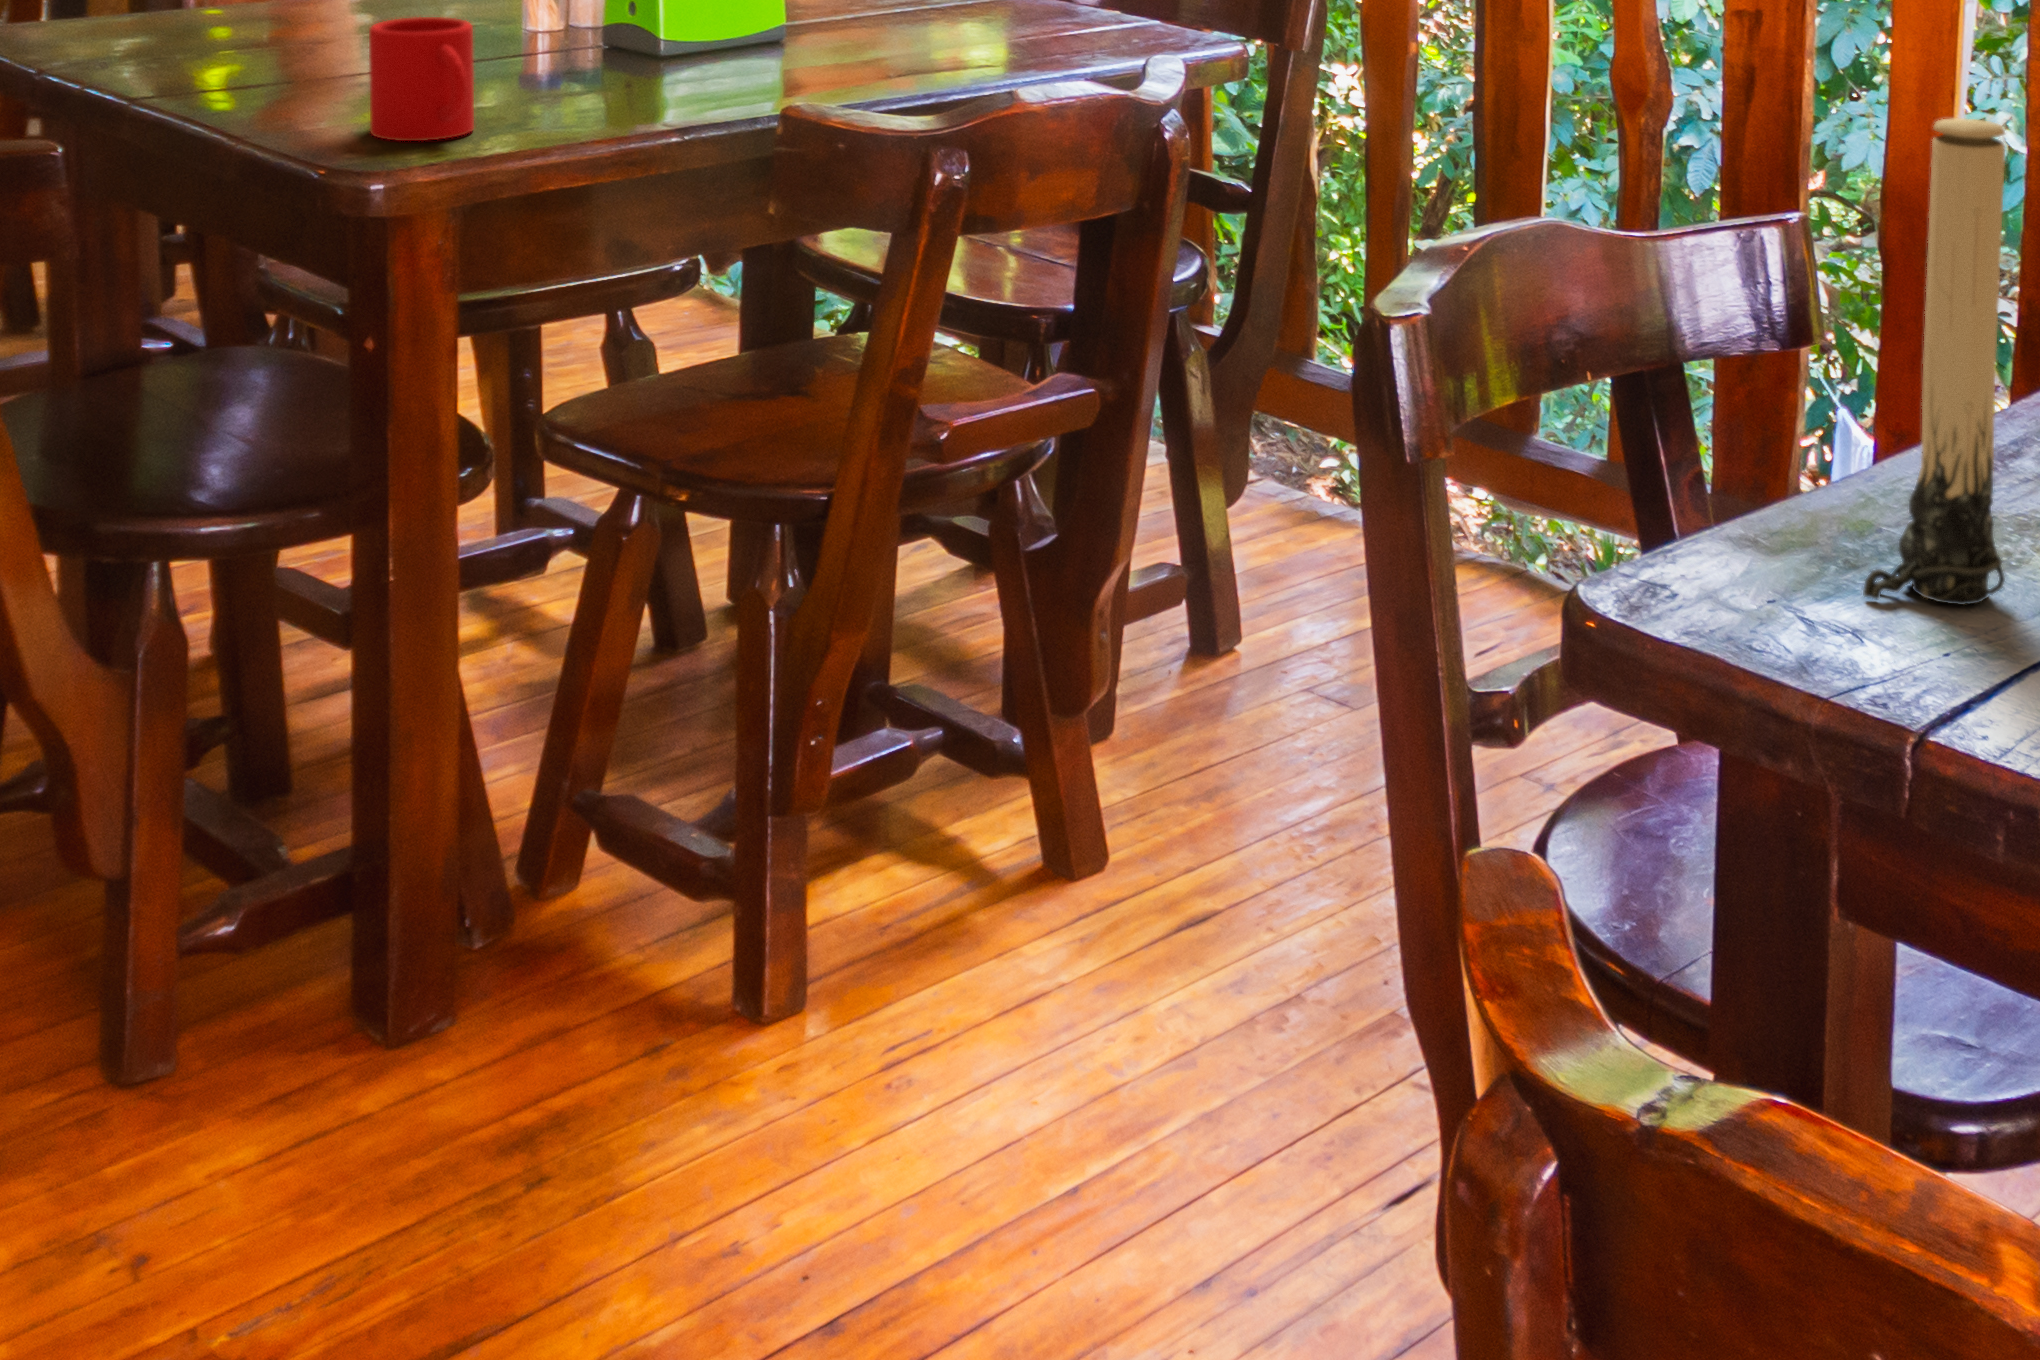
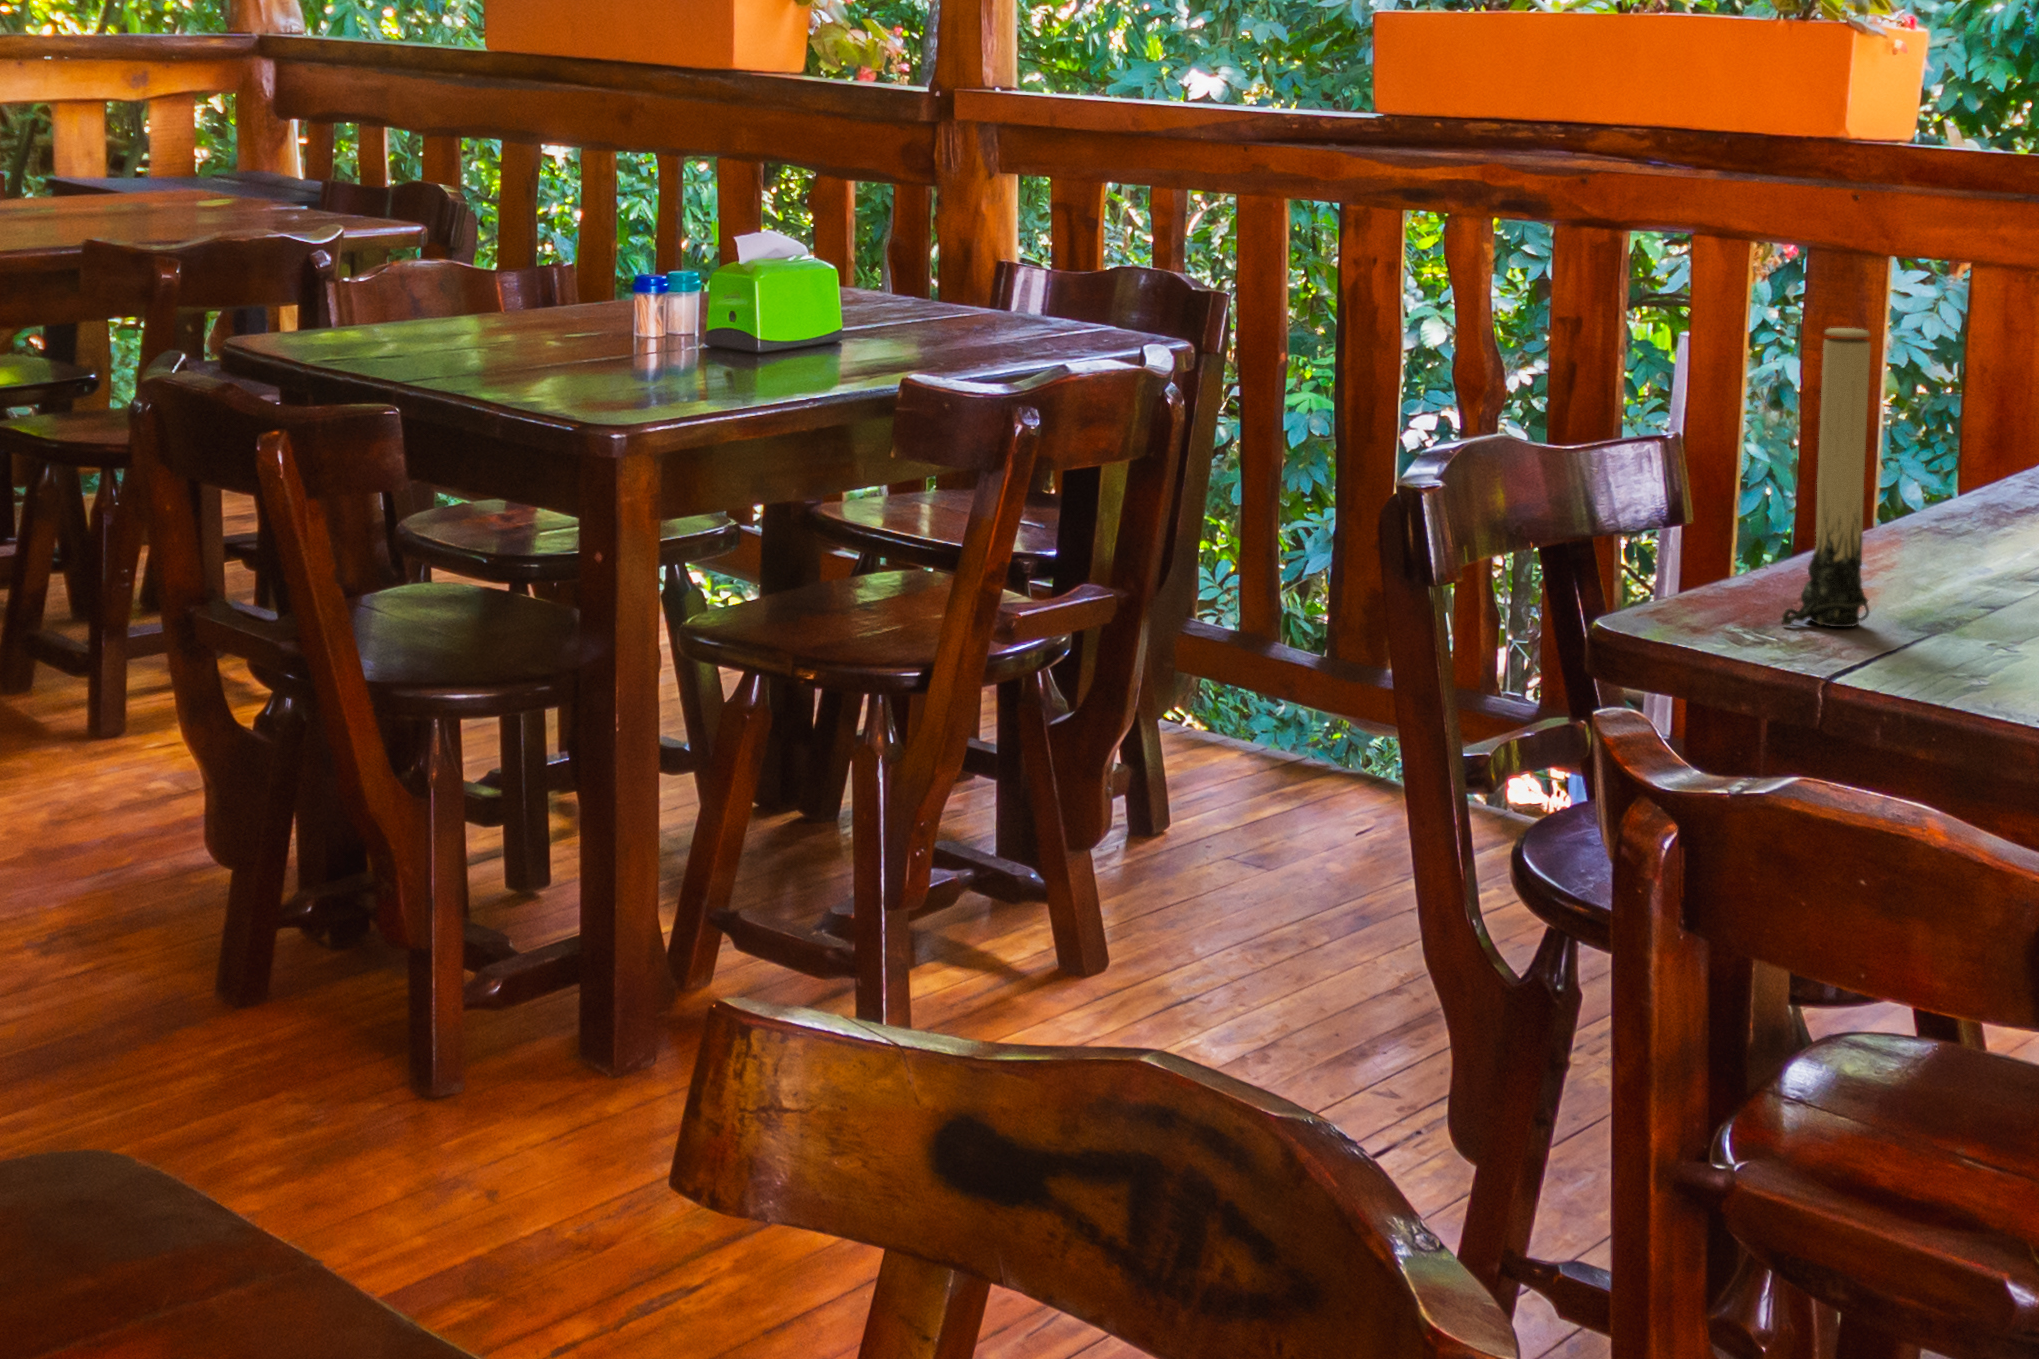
mug: present [369,17,474,141] -> none [587,323,668,413]

